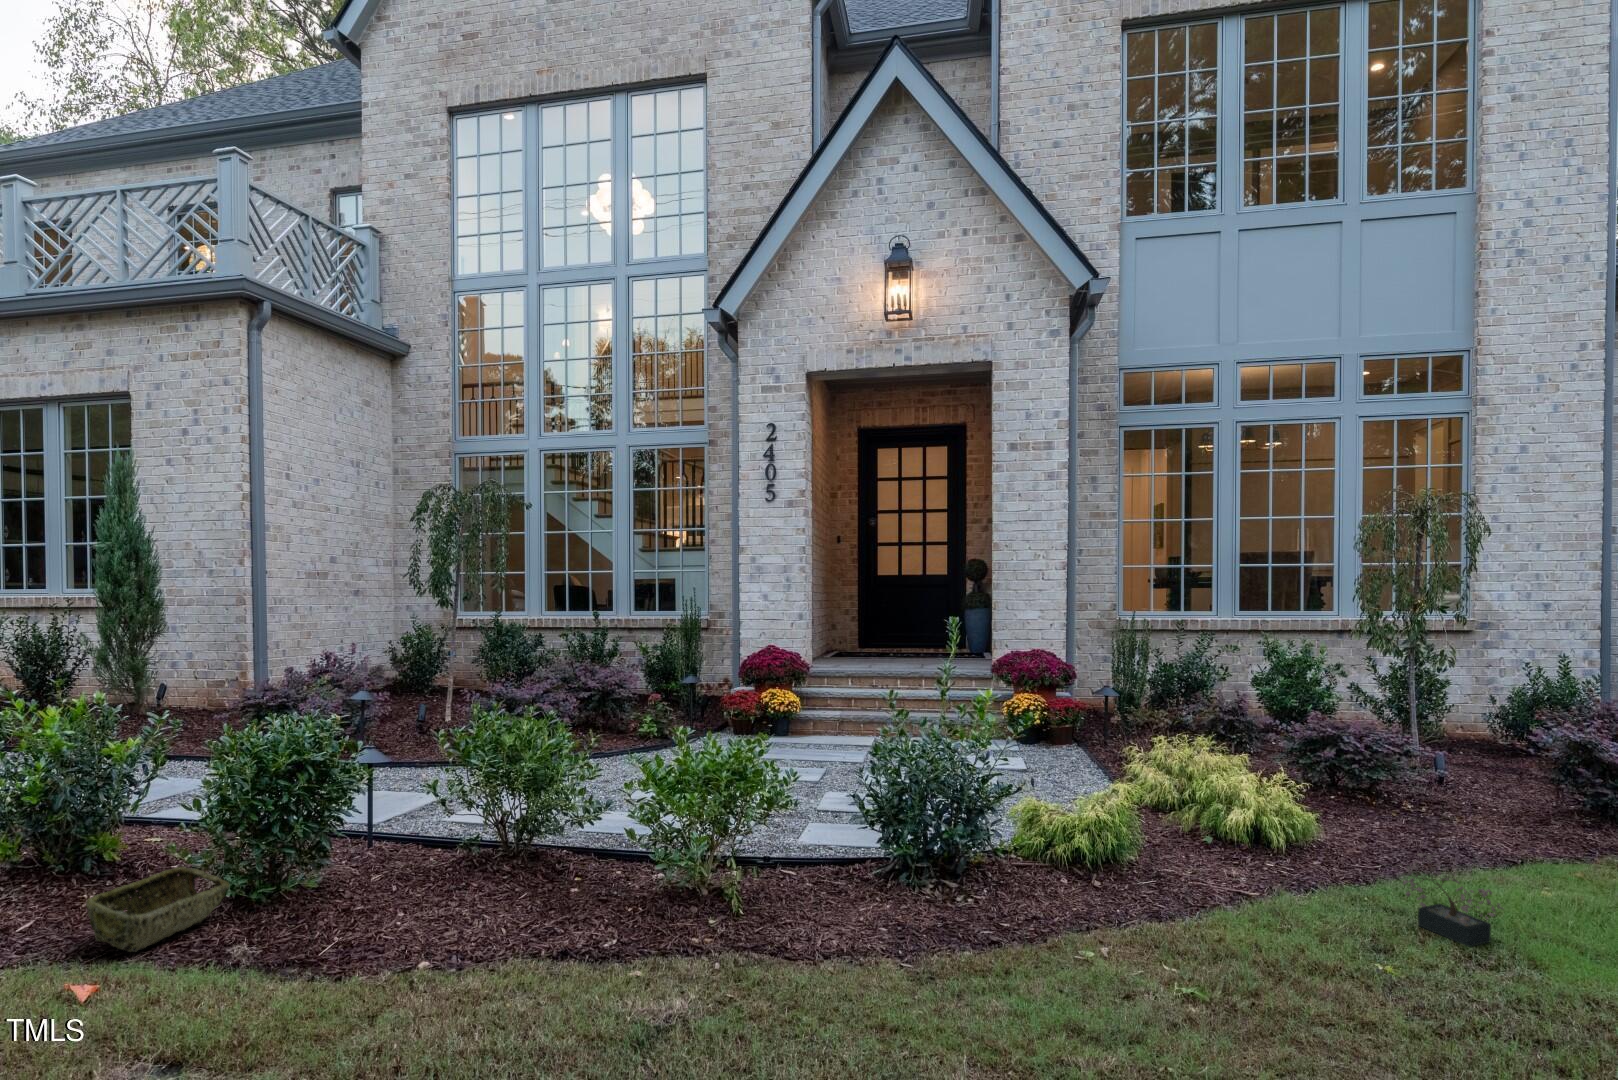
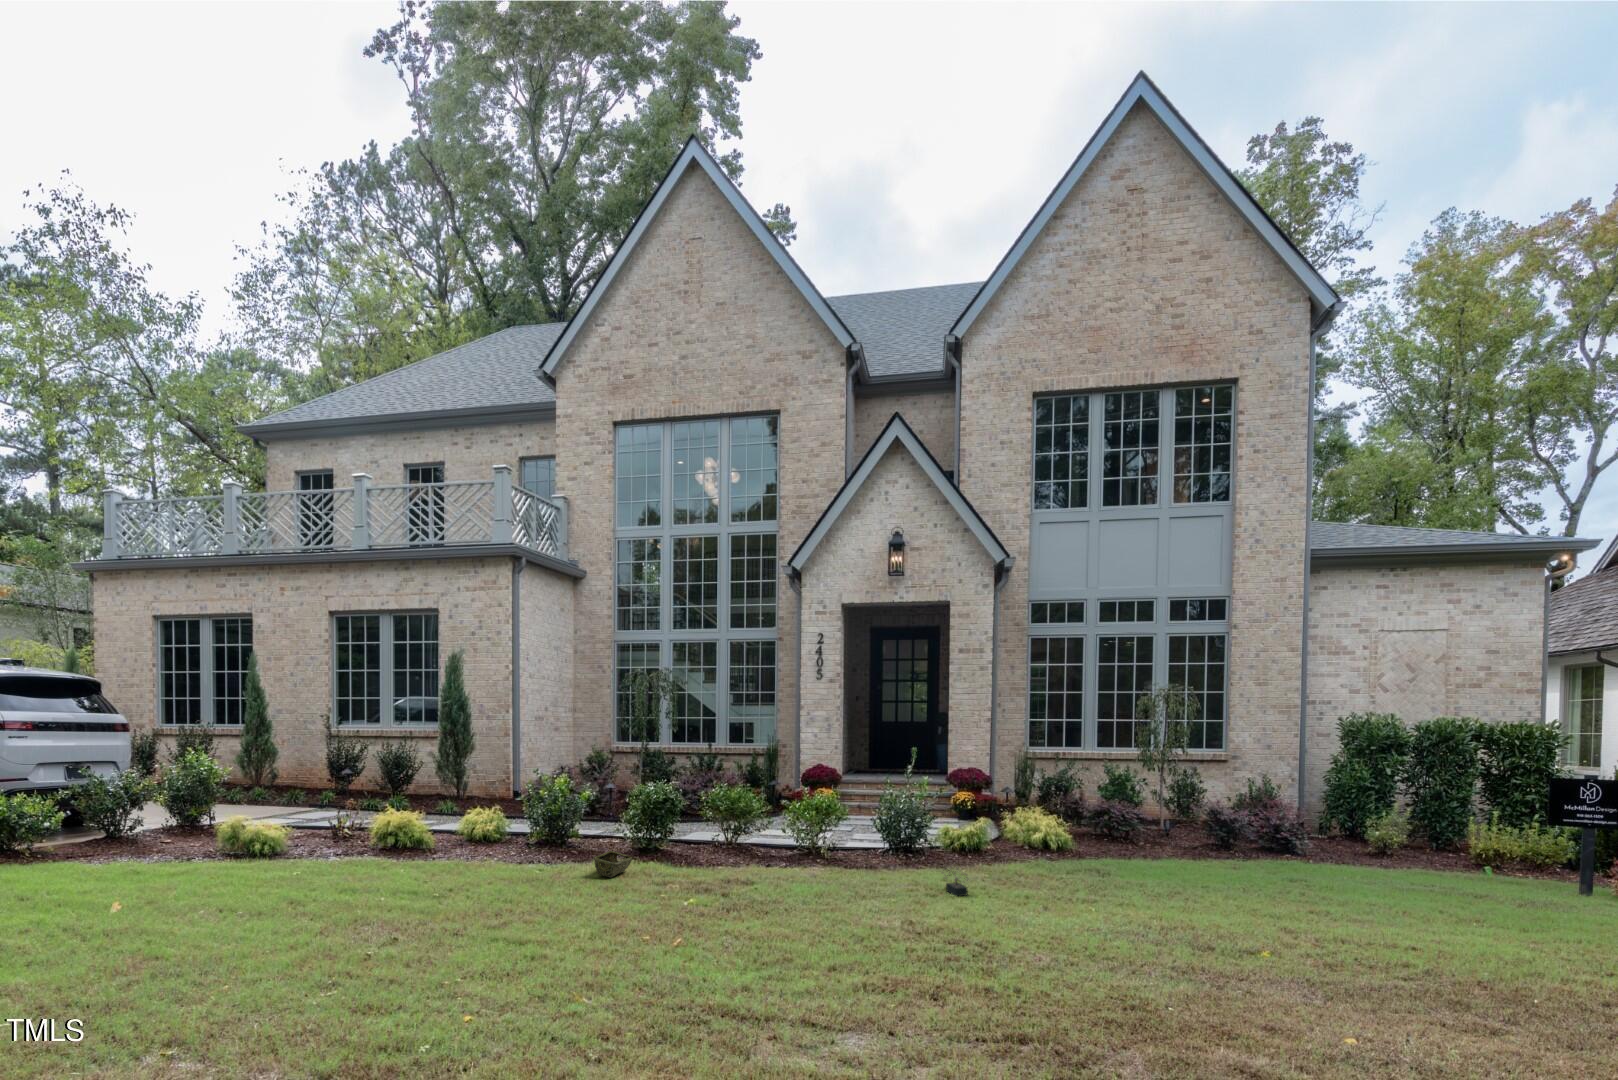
decorative plant: present [1403,853,1503,947] -> present [942,867,968,896]

